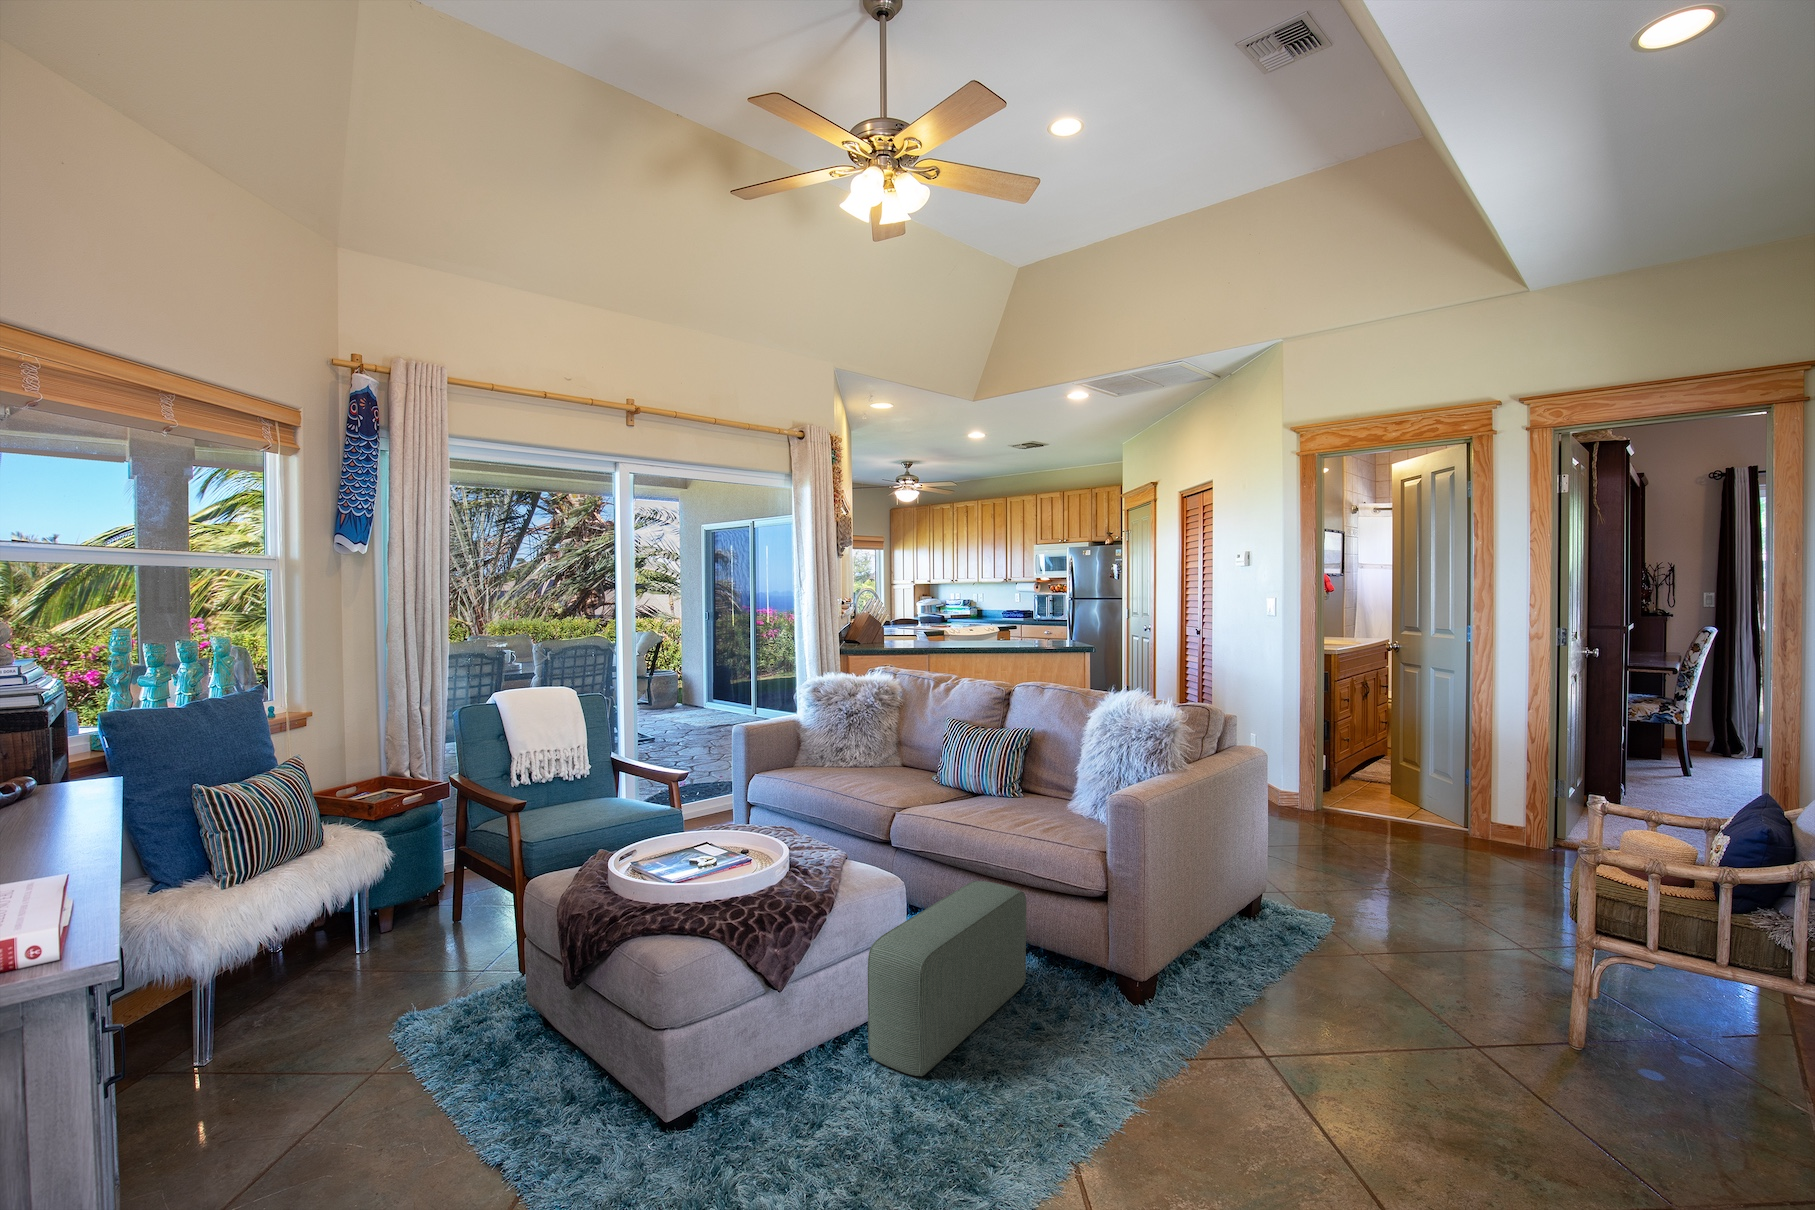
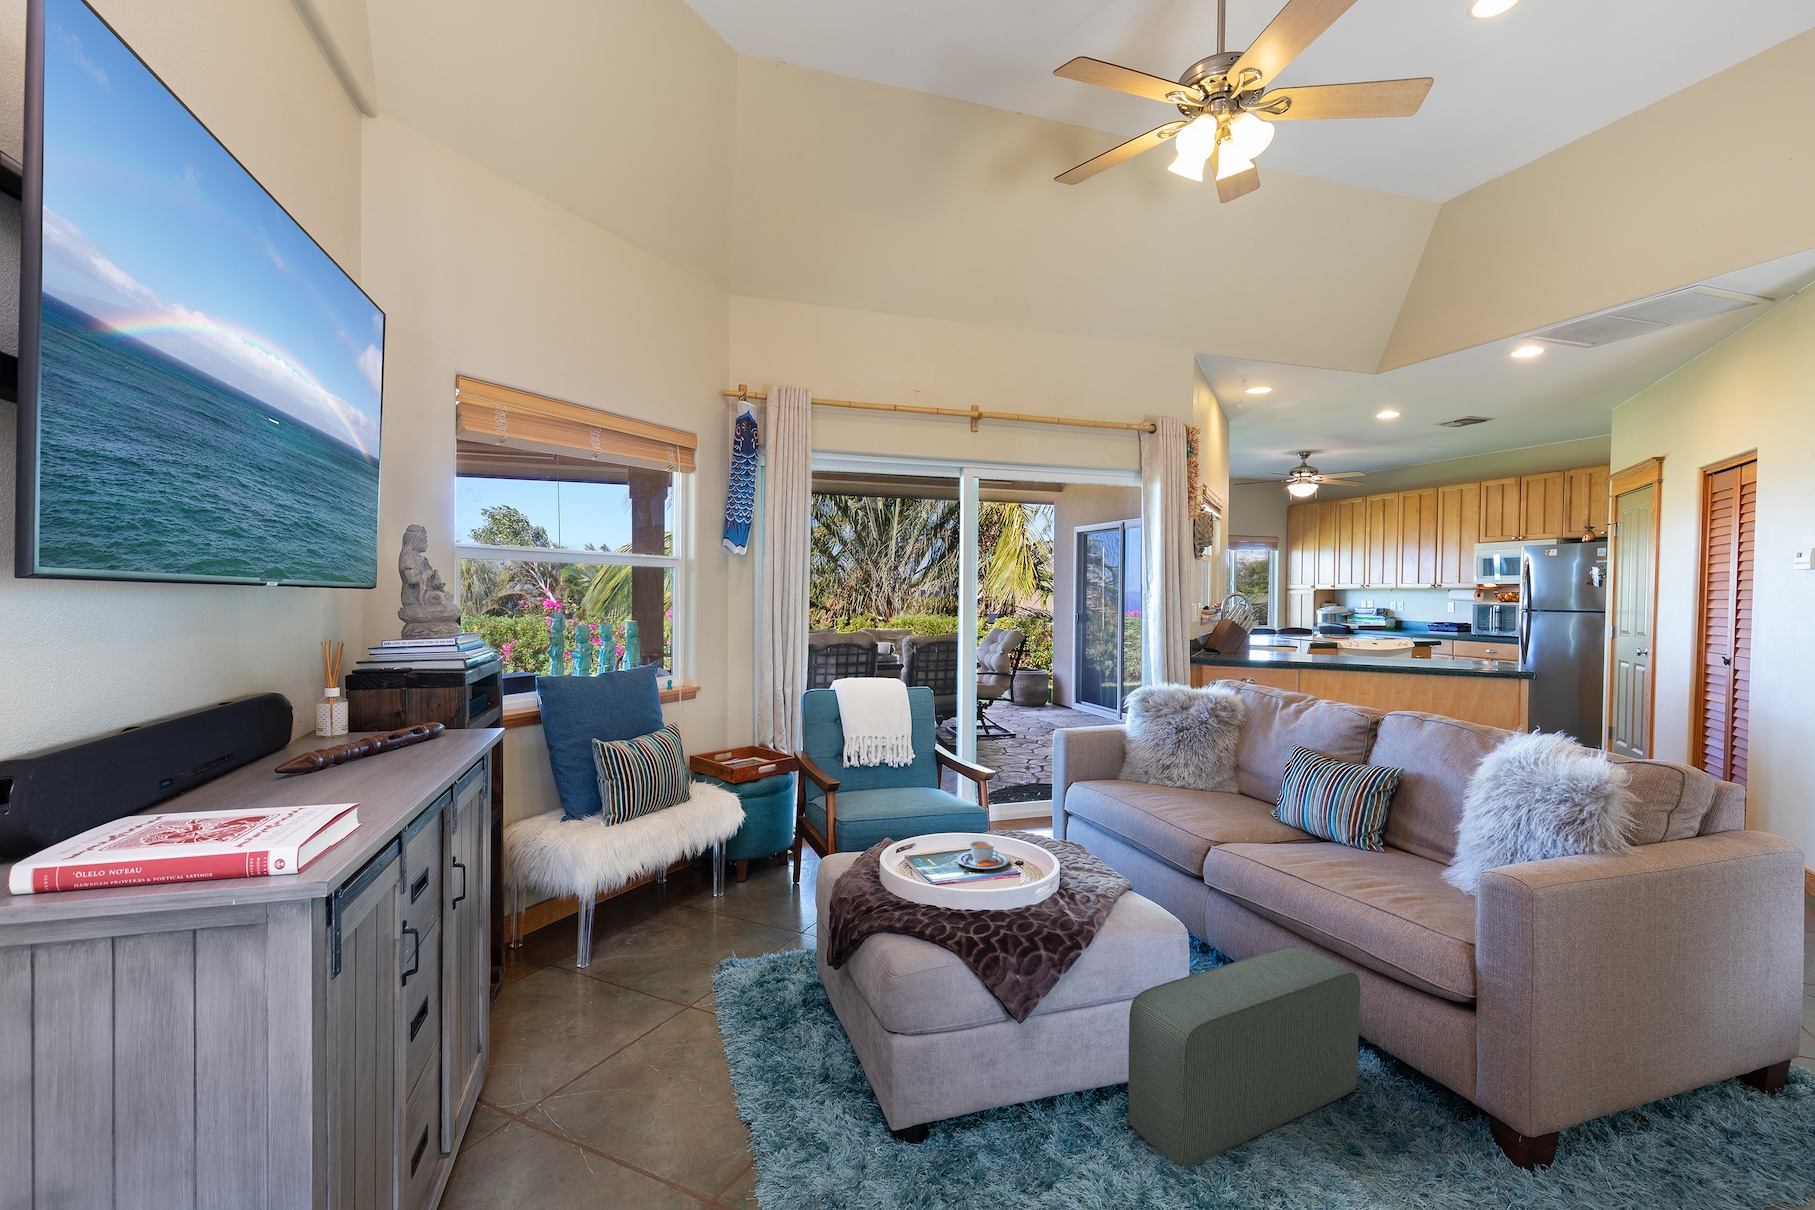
teacup: none [689,834,741,861] -> present [956,841,1009,869]

